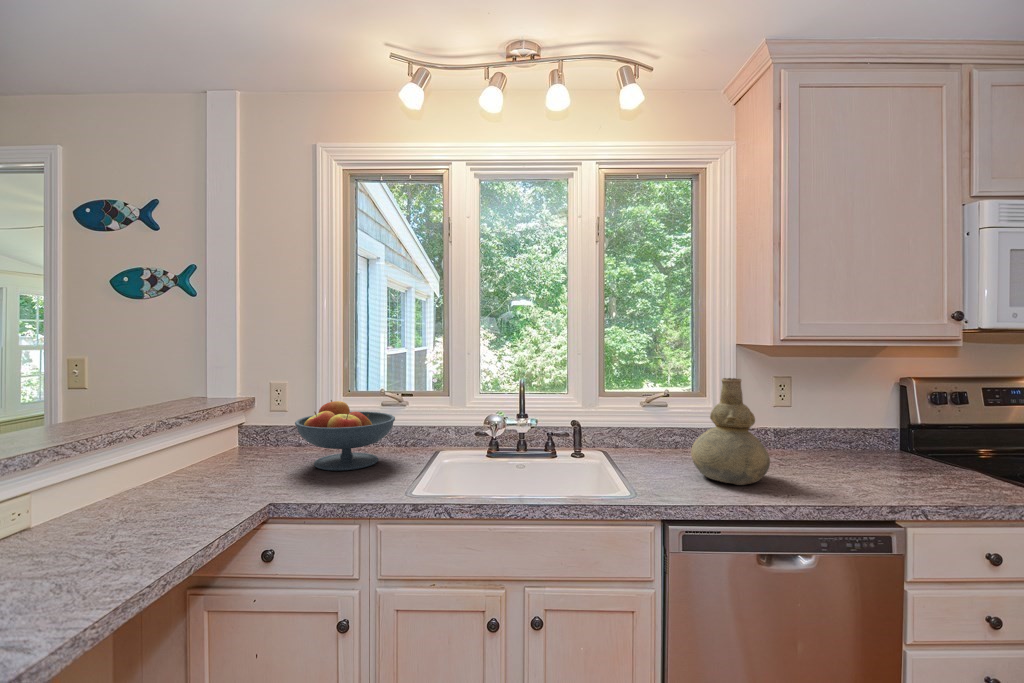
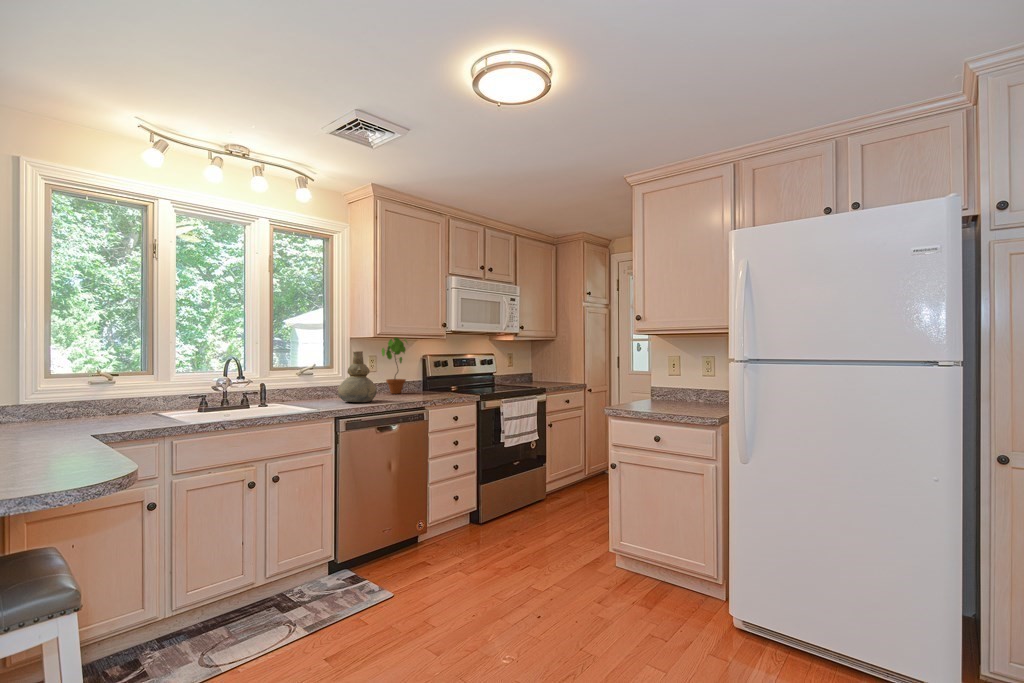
potted plant: none [801,344,861,458] -> present [382,338,407,394]
fruit bowl: present [295,400,395,471] -> none [33,376,132,426]

